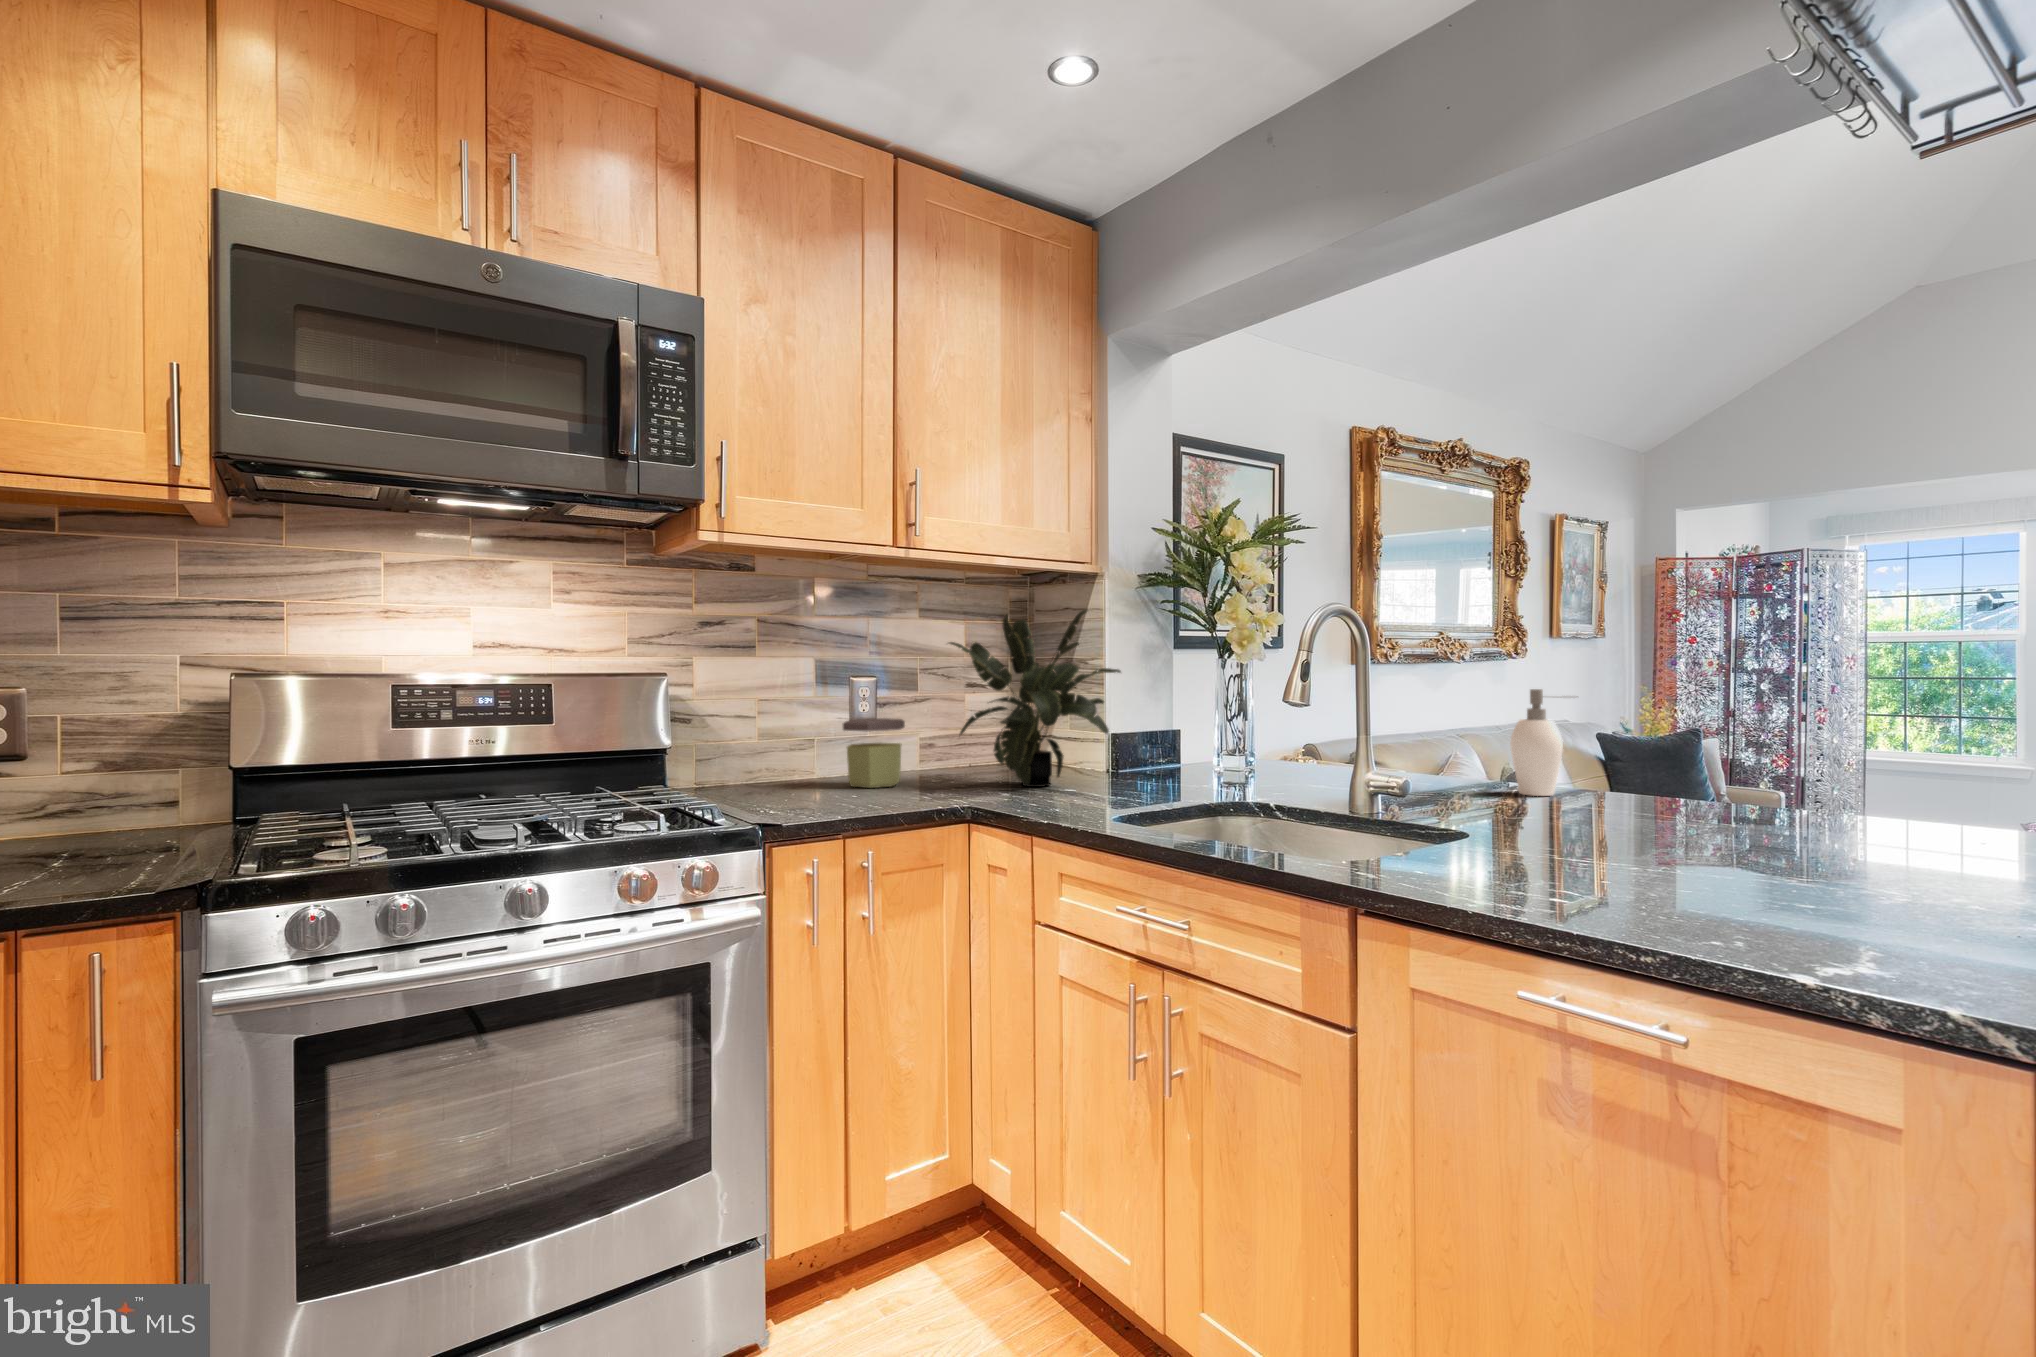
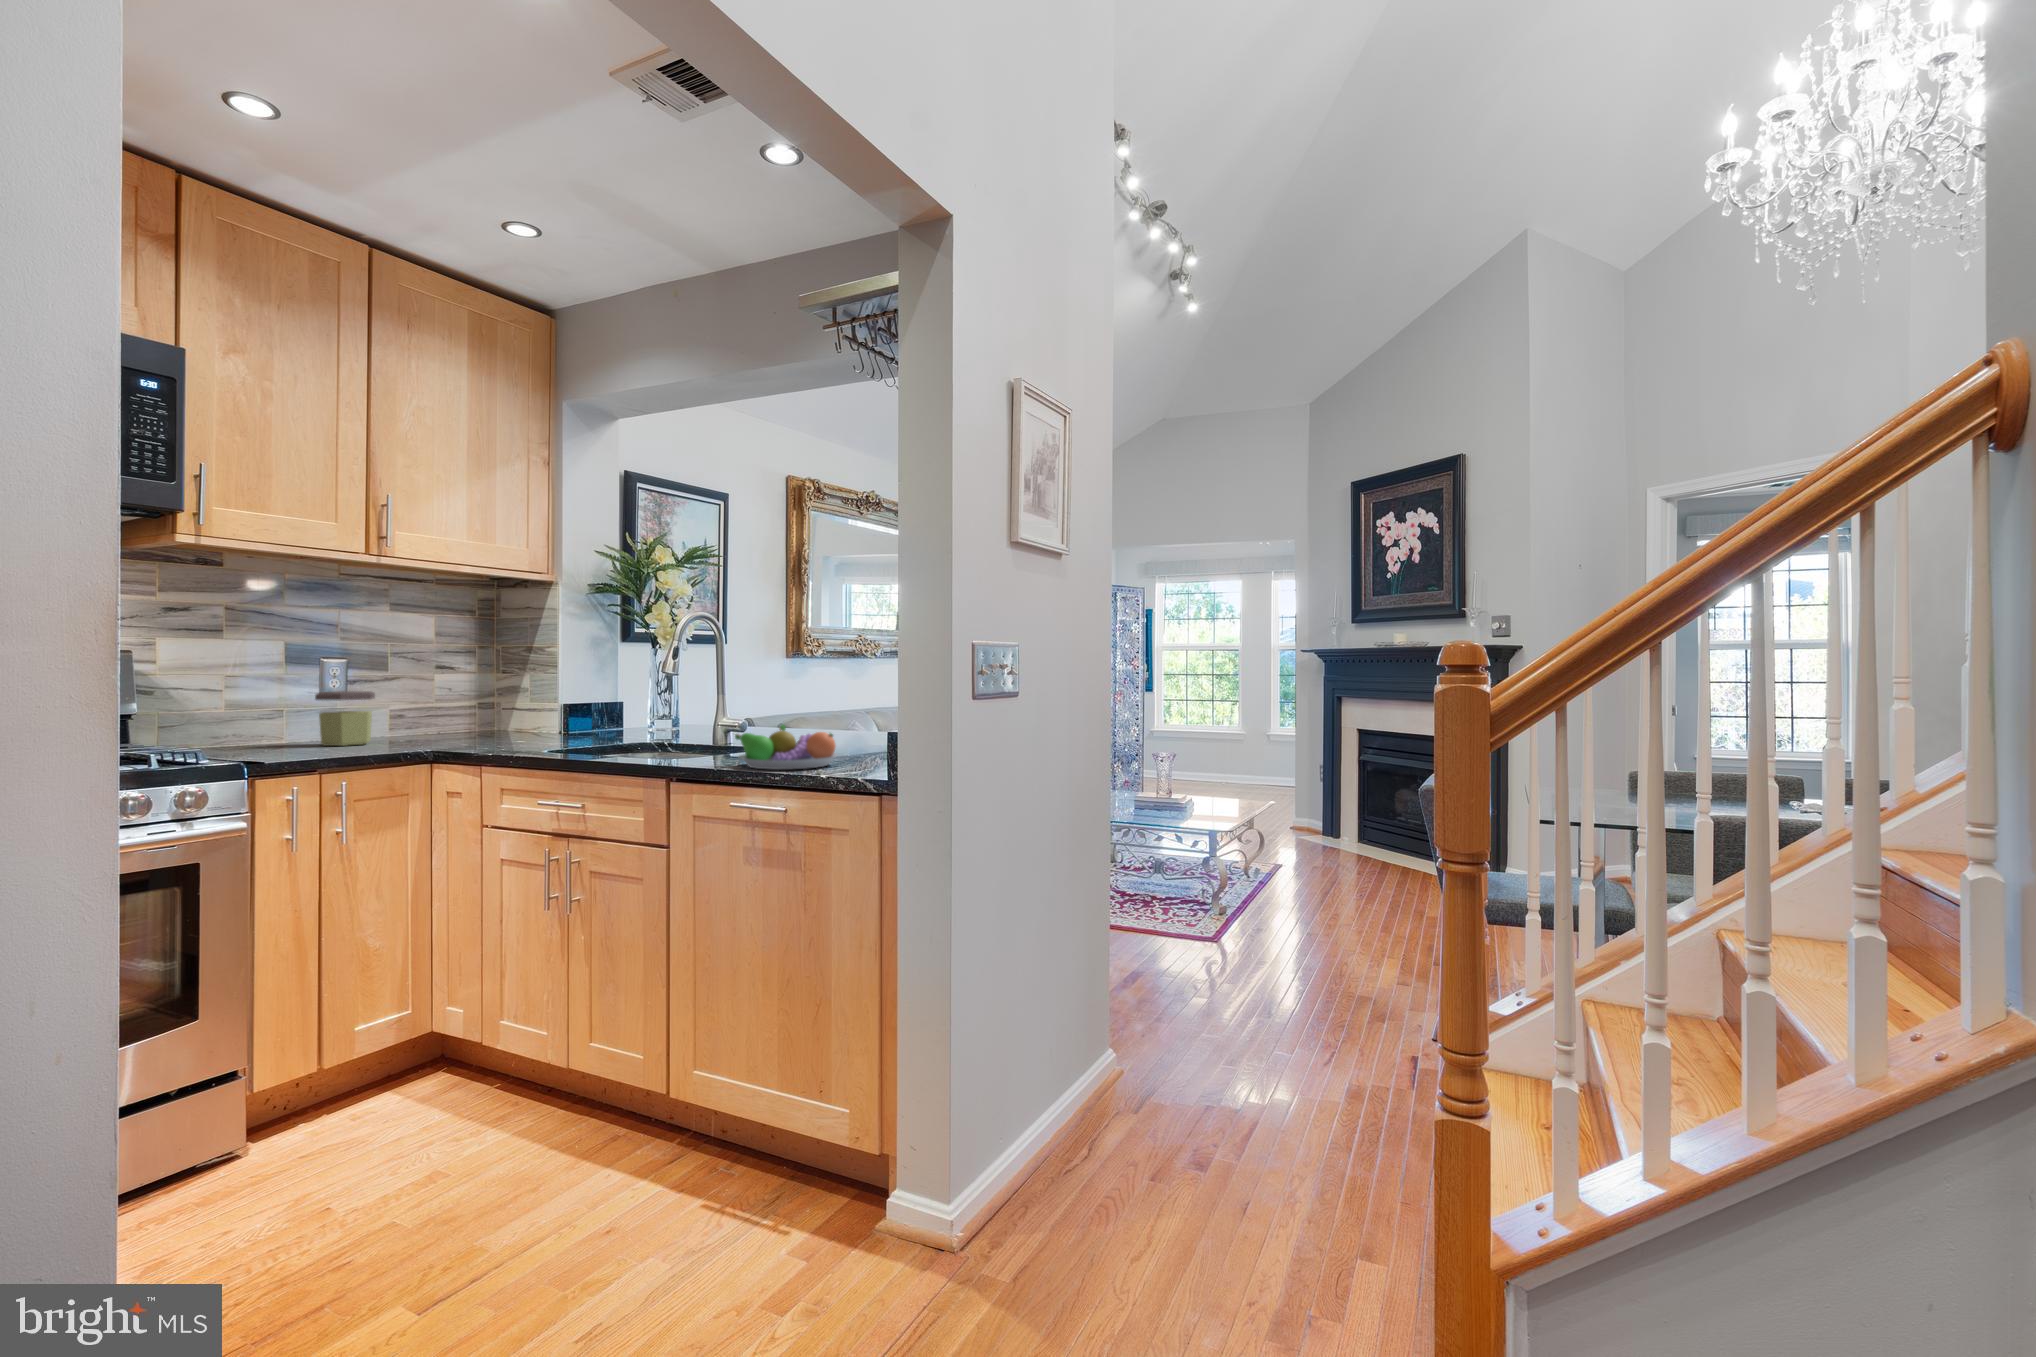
potted plant: present [949,610,1121,787] -> none [414,610,563,742]
soap dispenser: present [1510,689,1563,796] -> none [832,670,868,736]
fruit bowl: none [1461,808,1703,915] -> present [735,725,837,770]

